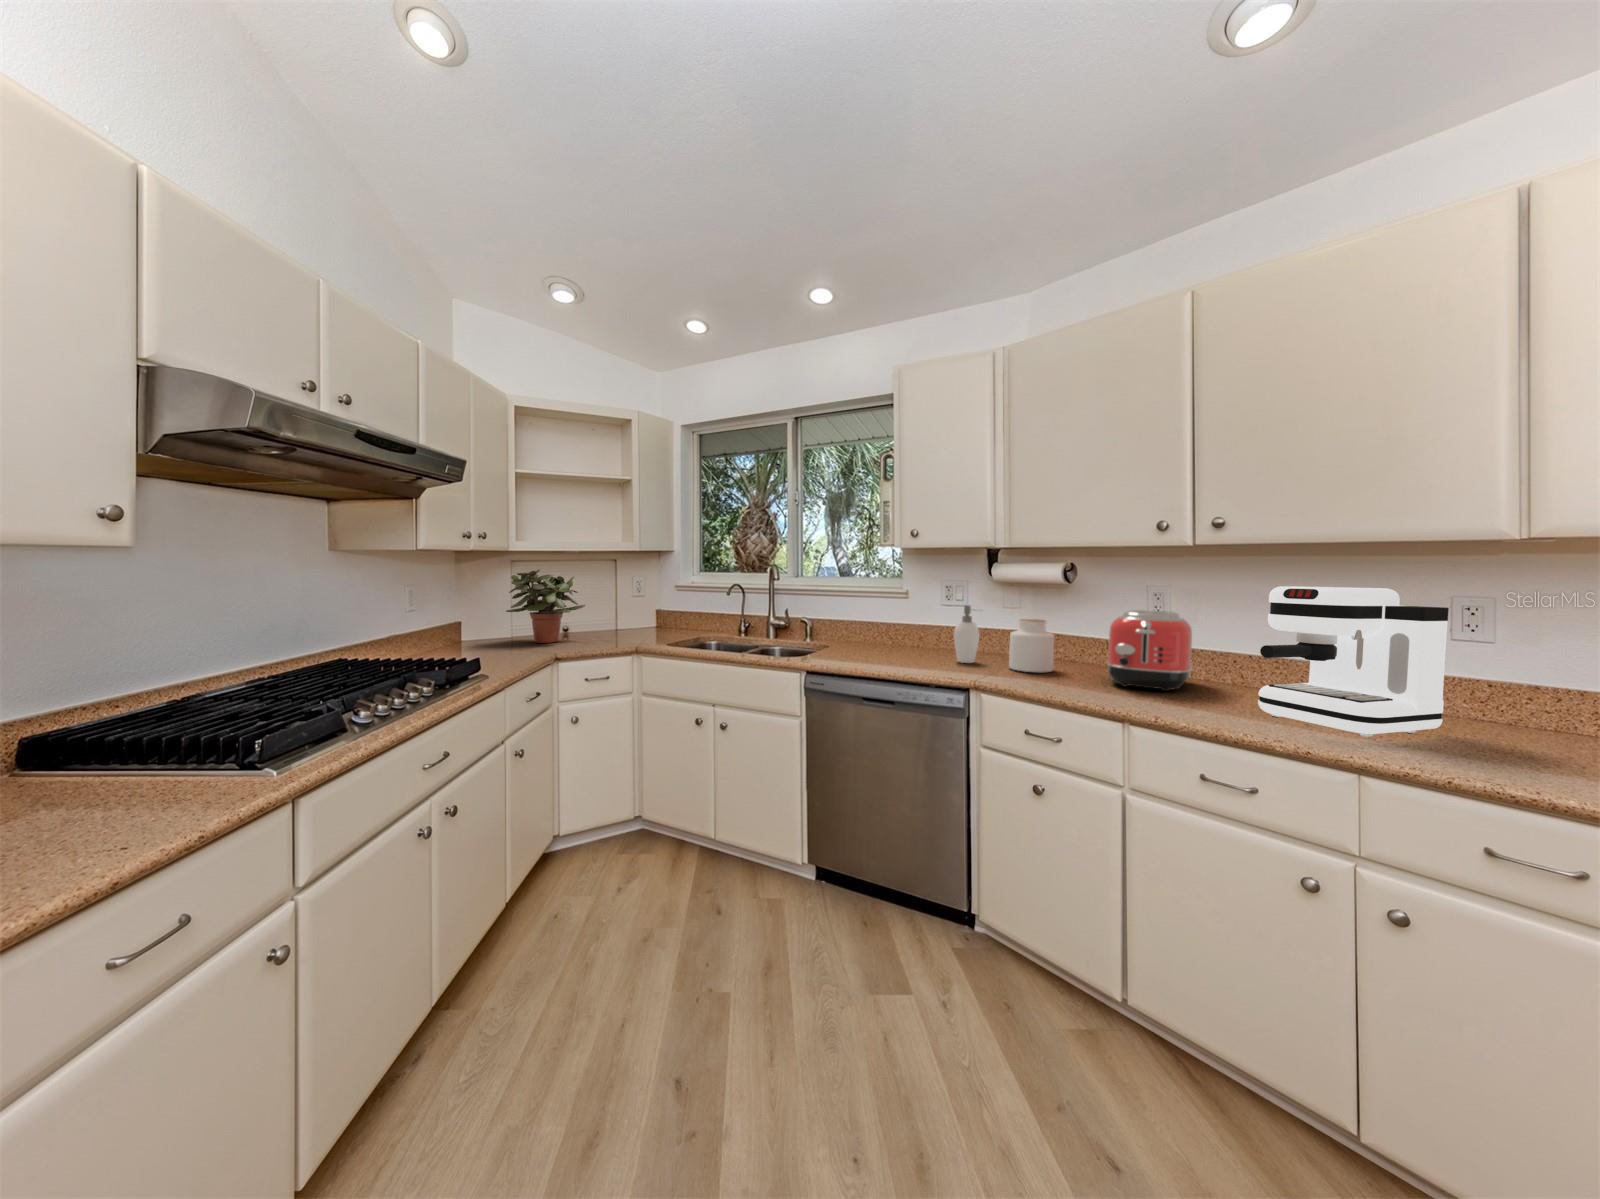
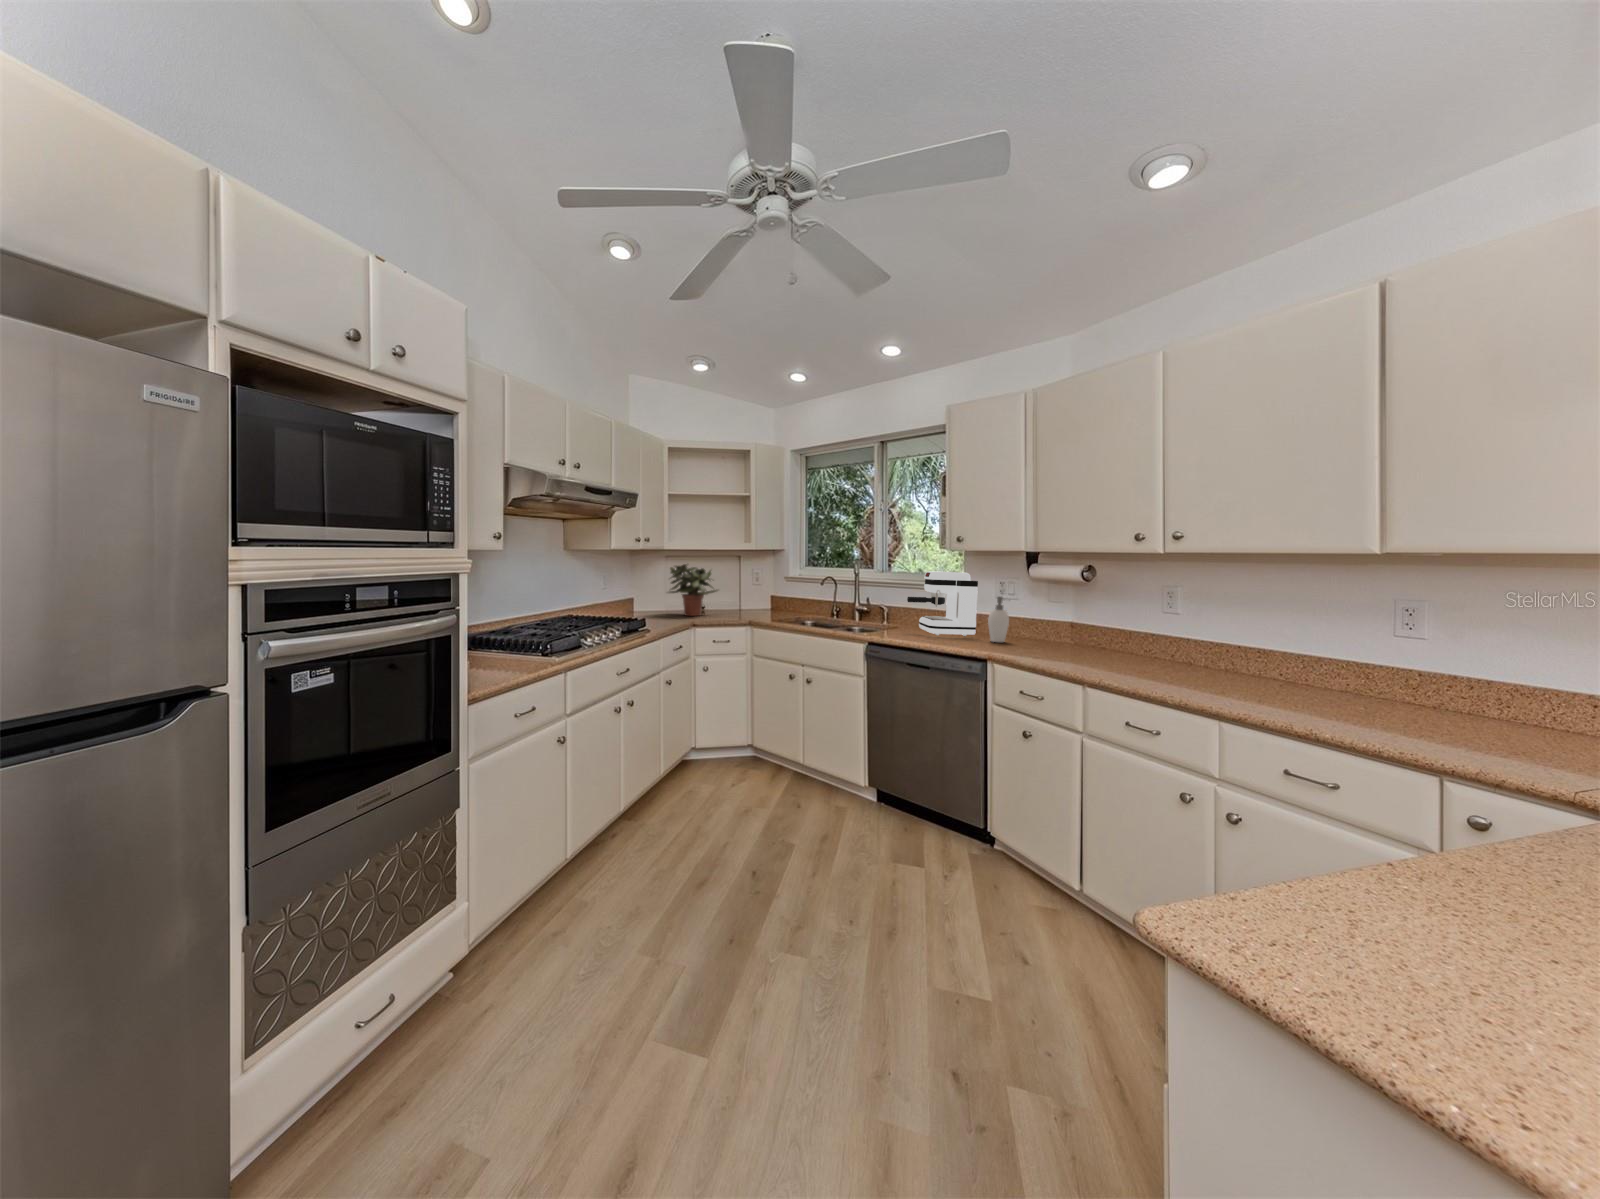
coffee maker: present [1258,586,1449,737] -> present [907,571,978,636]
toaster: present [1107,610,1193,691] -> none [1100,603,1177,669]
jar: present [1009,619,1054,673] -> none [1029,608,1067,651]

